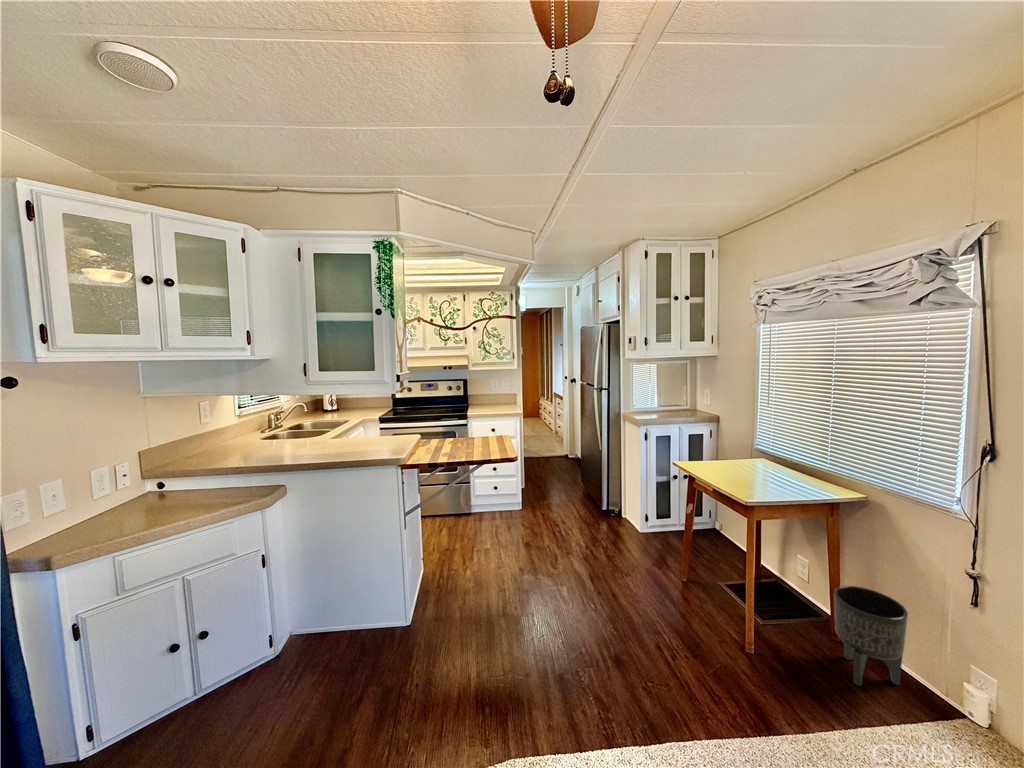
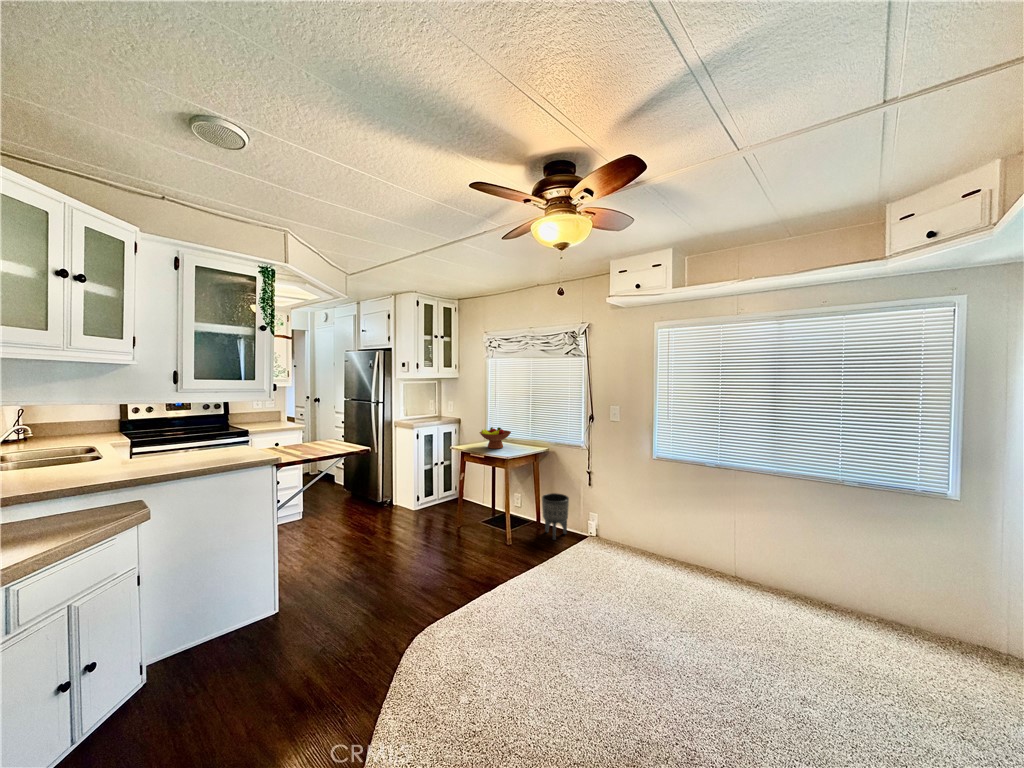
fruit bowl: none [720,439,782,477] -> present [480,427,511,449]

